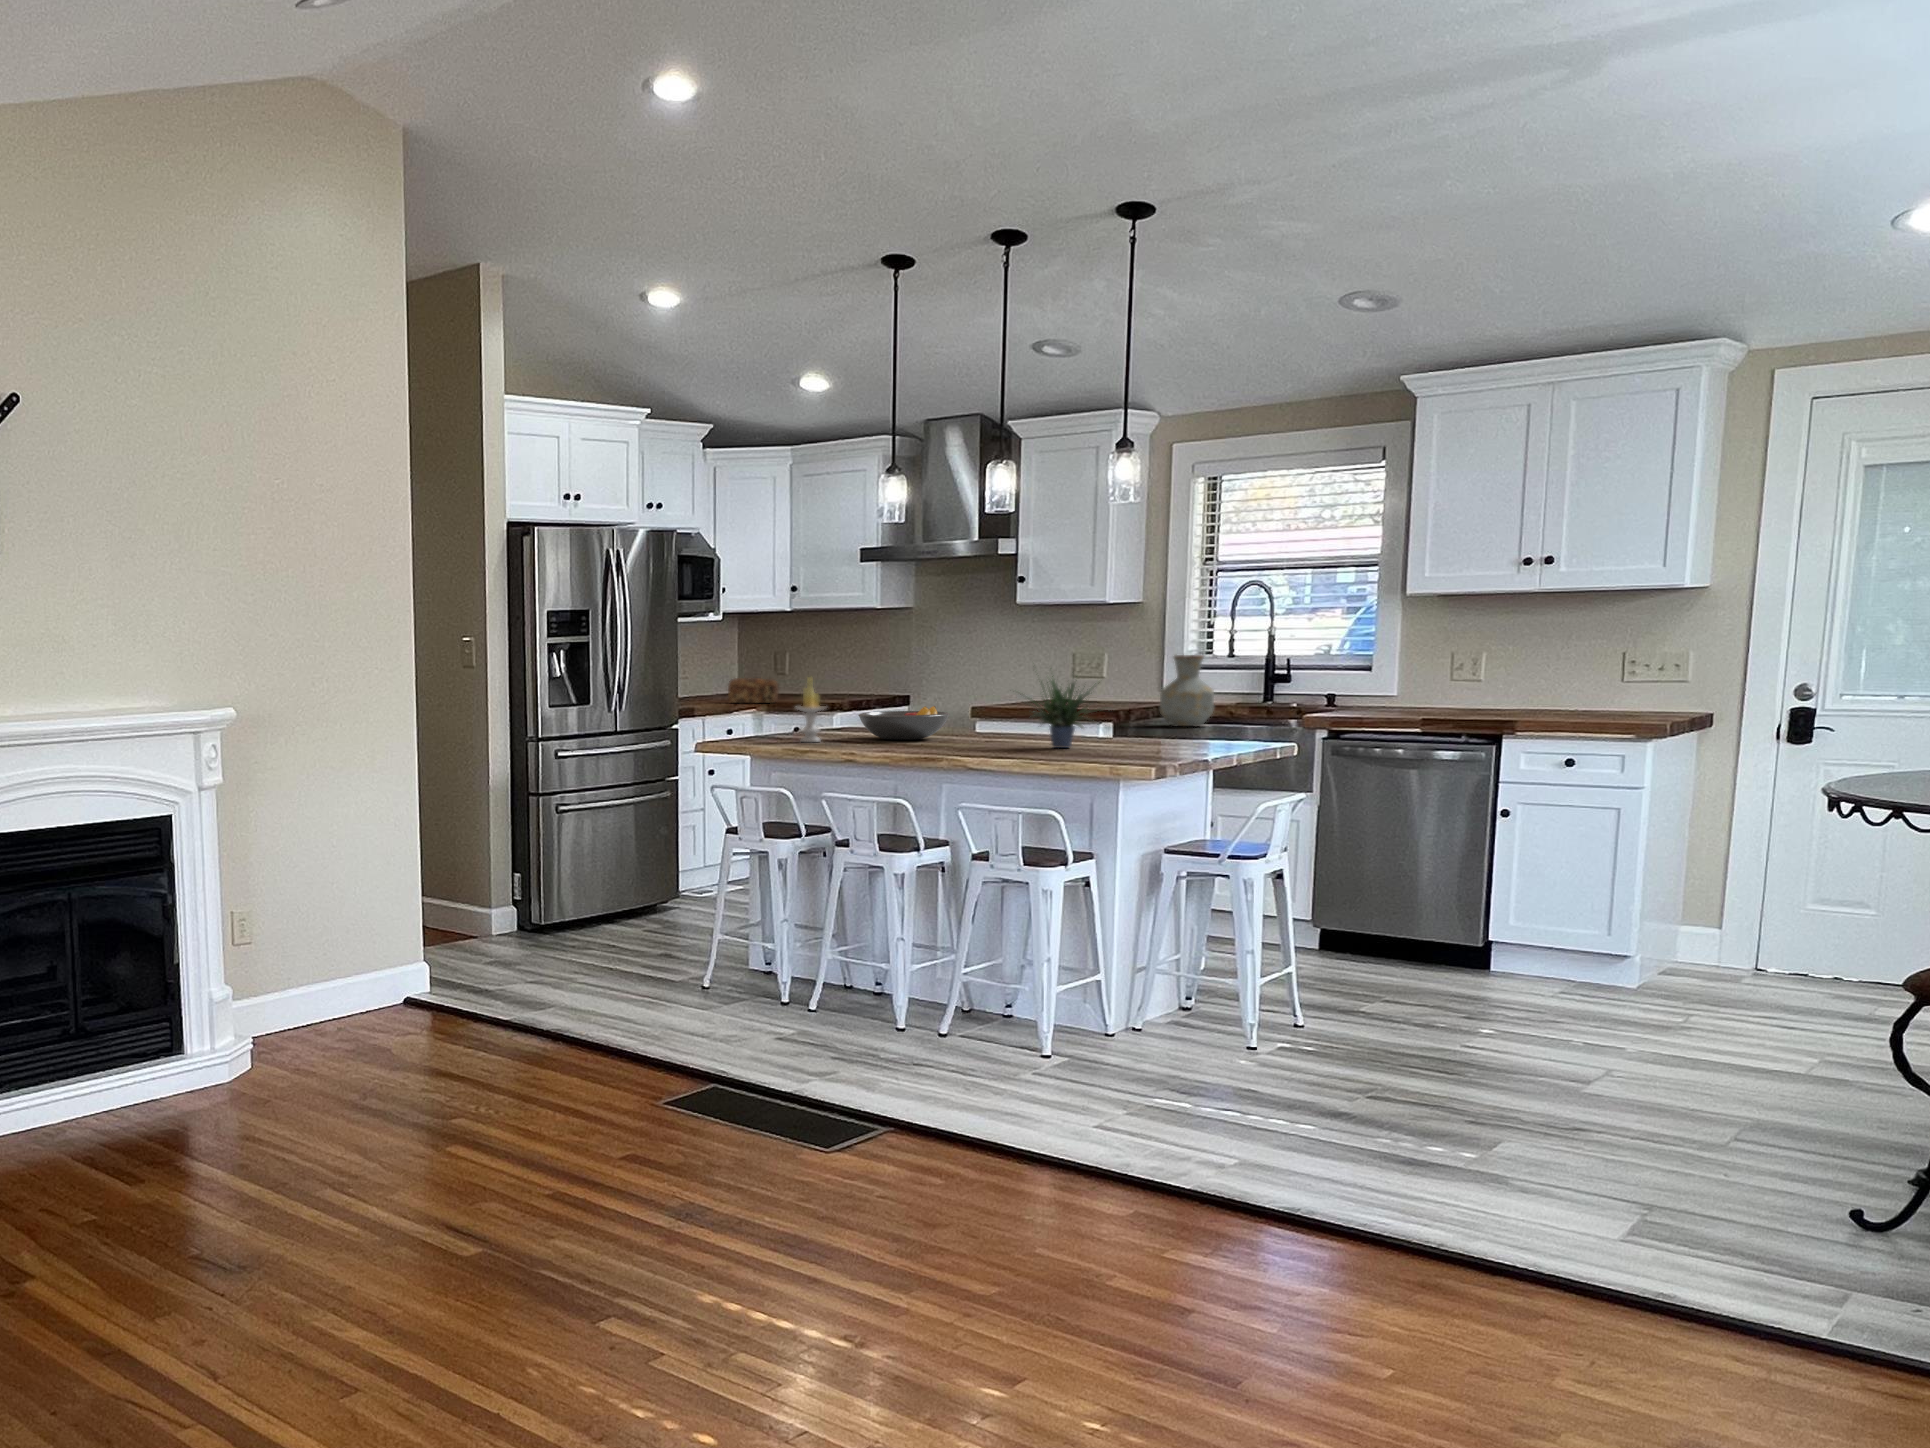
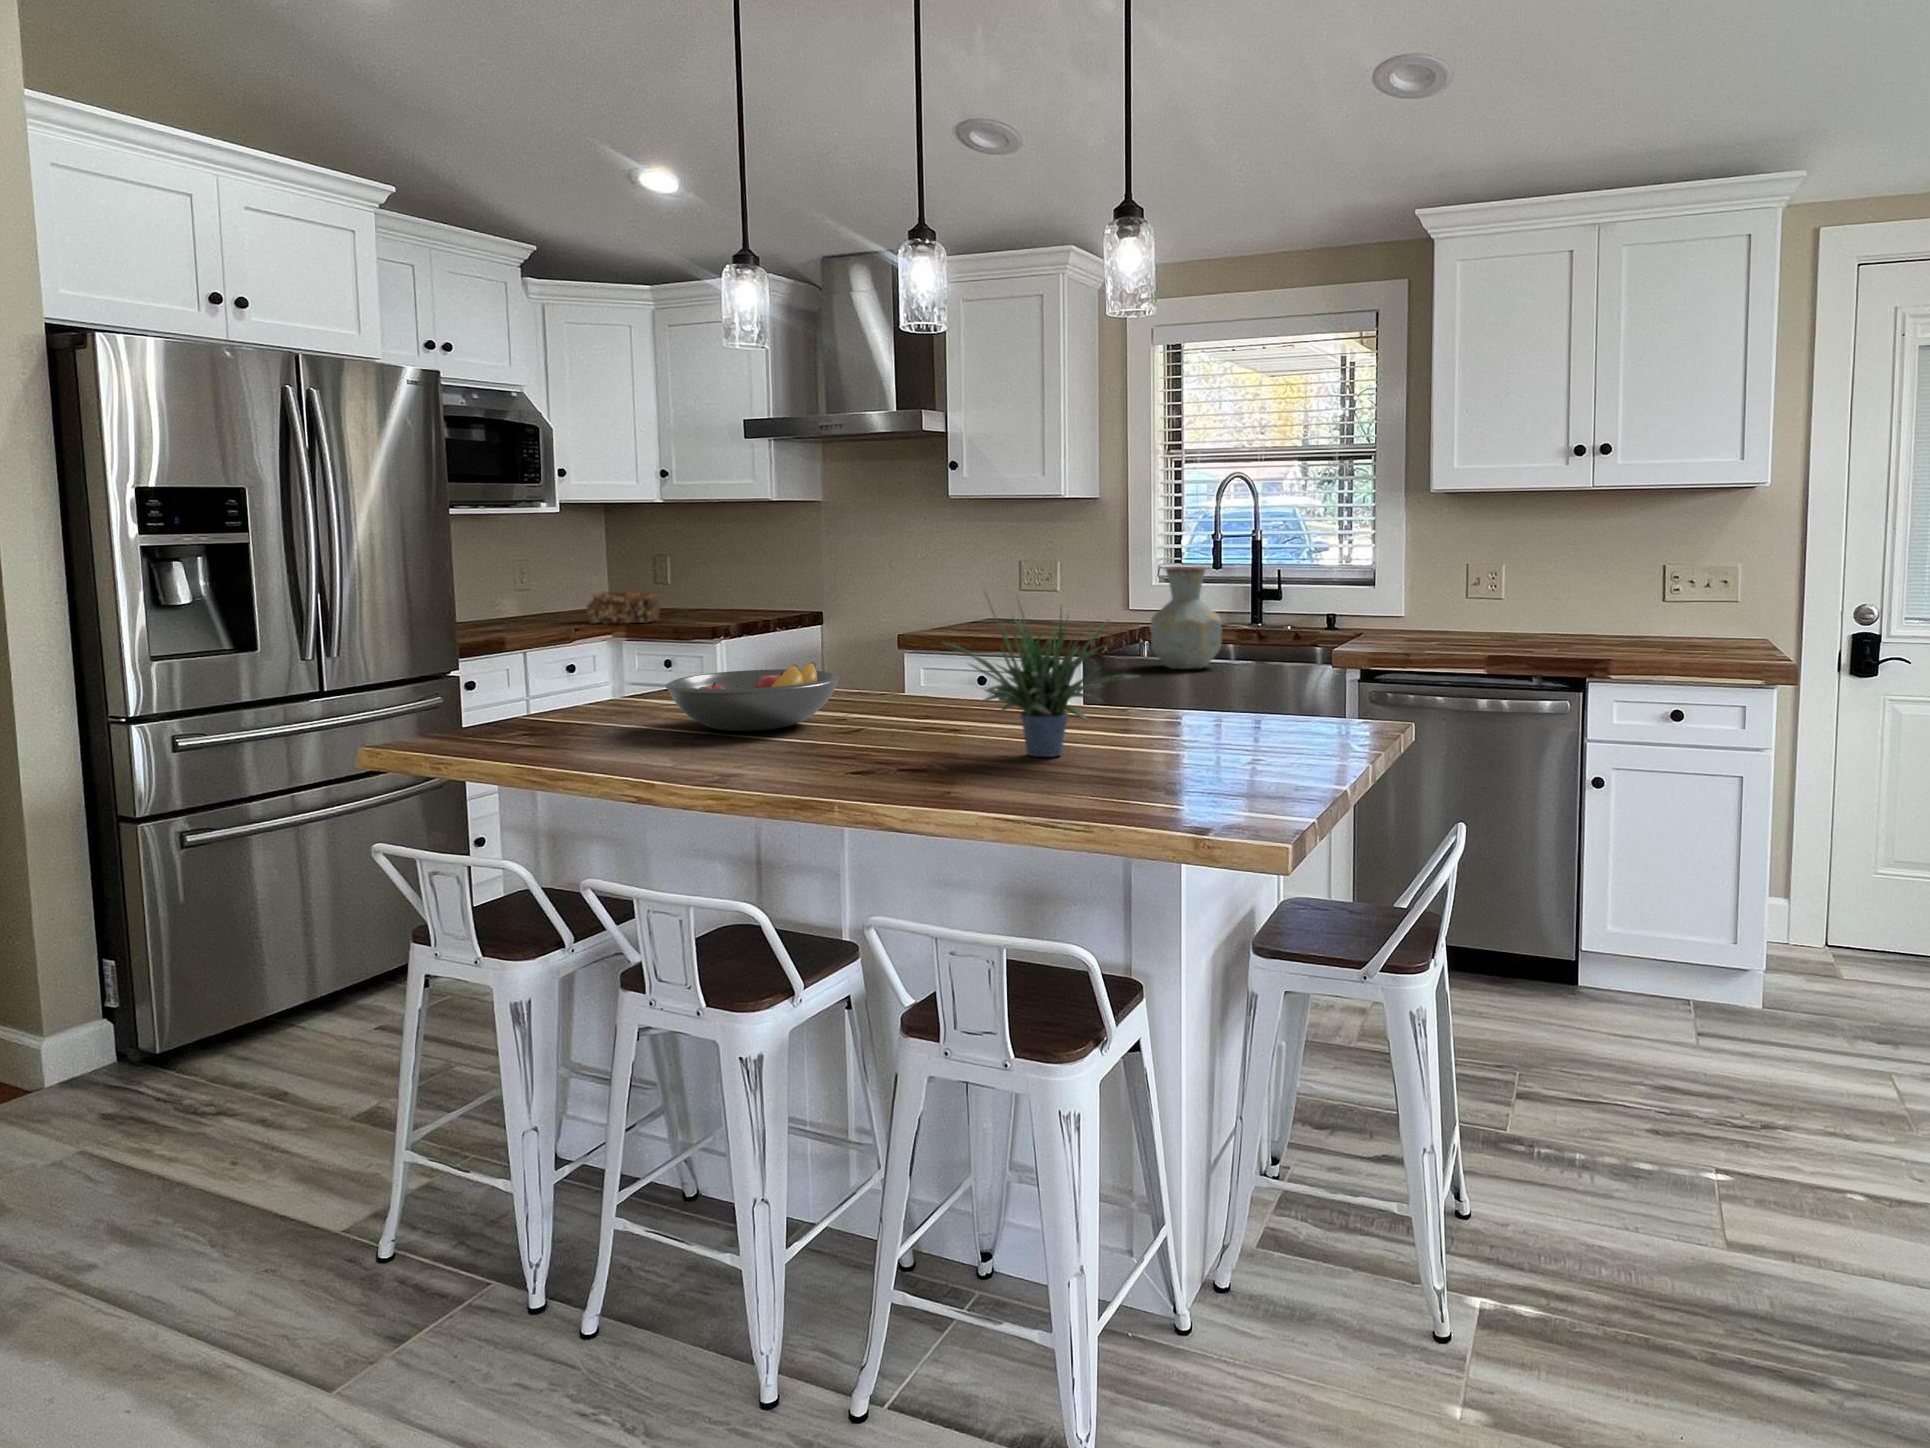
candle: present [797,677,825,742] -> none [517,614,589,750]

